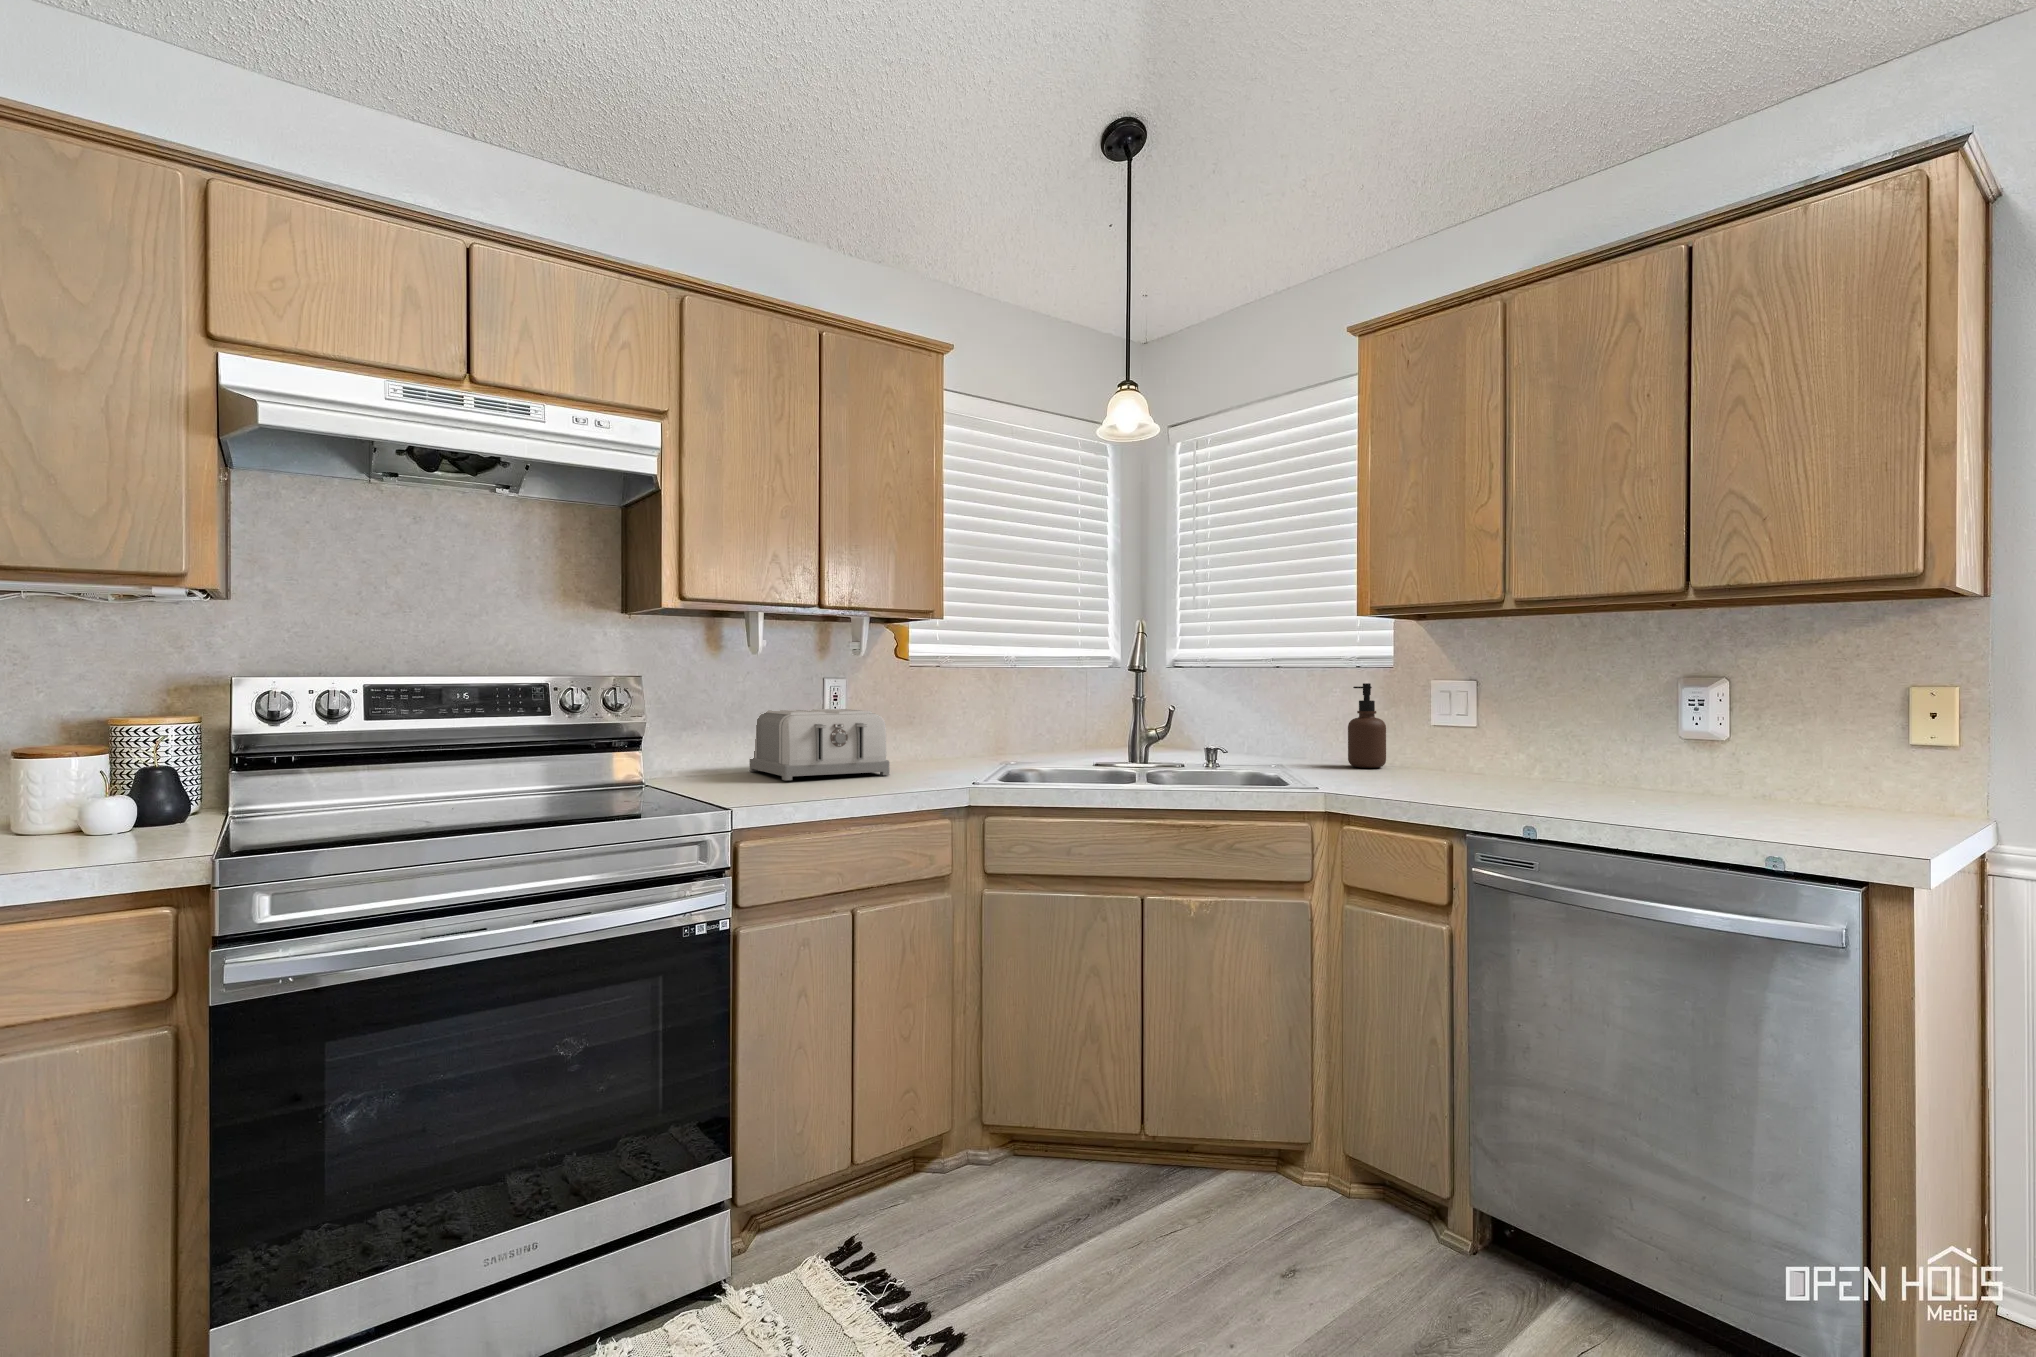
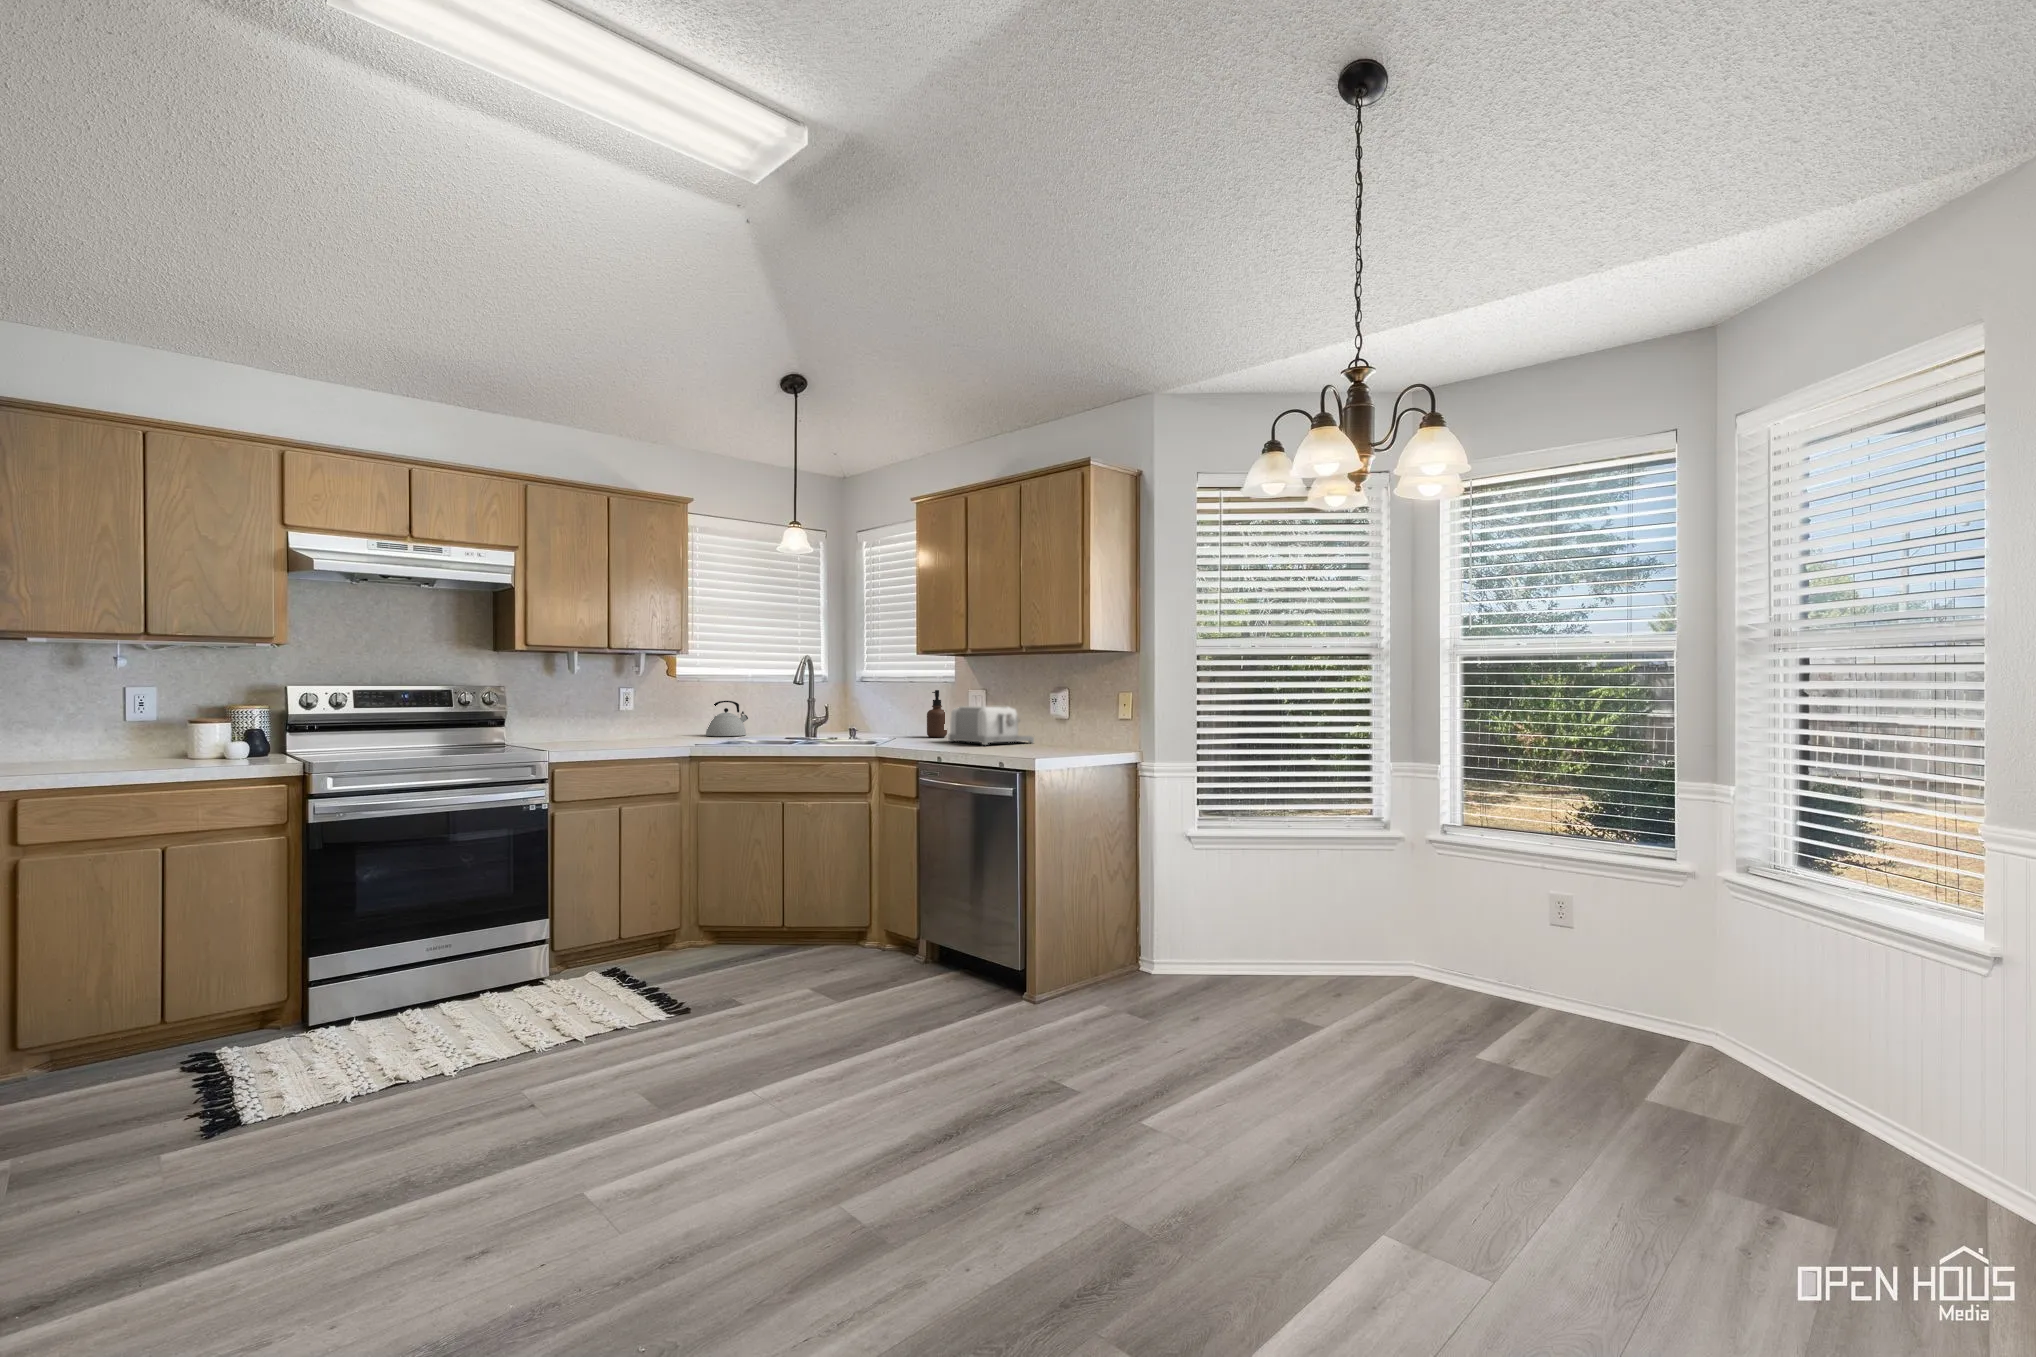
kettle: none [958,702,1026,763] -> present [706,701,748,736]
toaster: present [750,709,889,780] -> present [949,706,1034,745]

